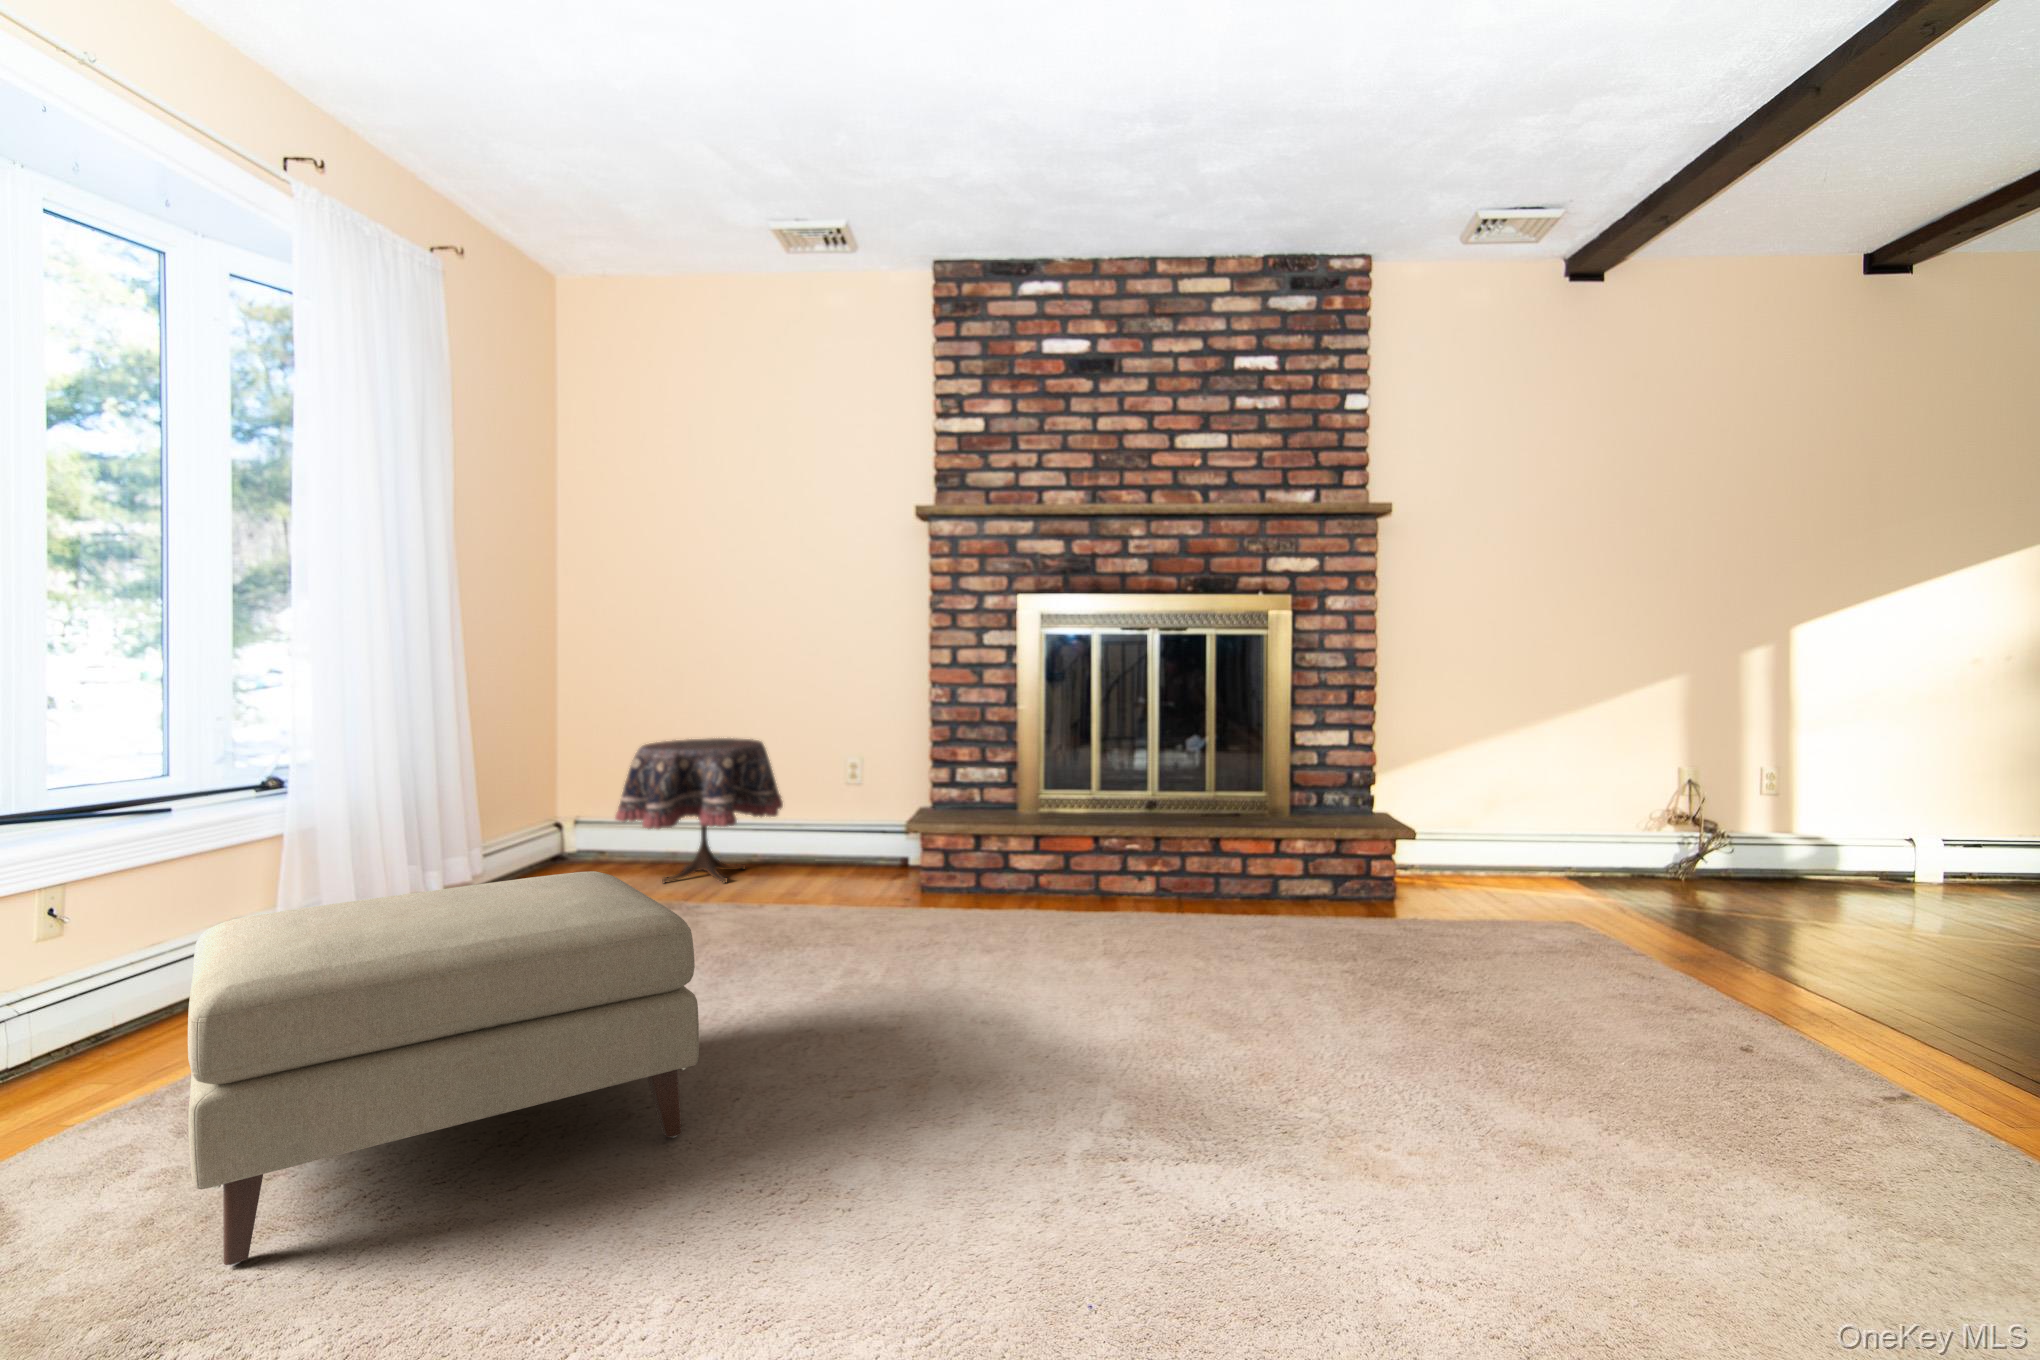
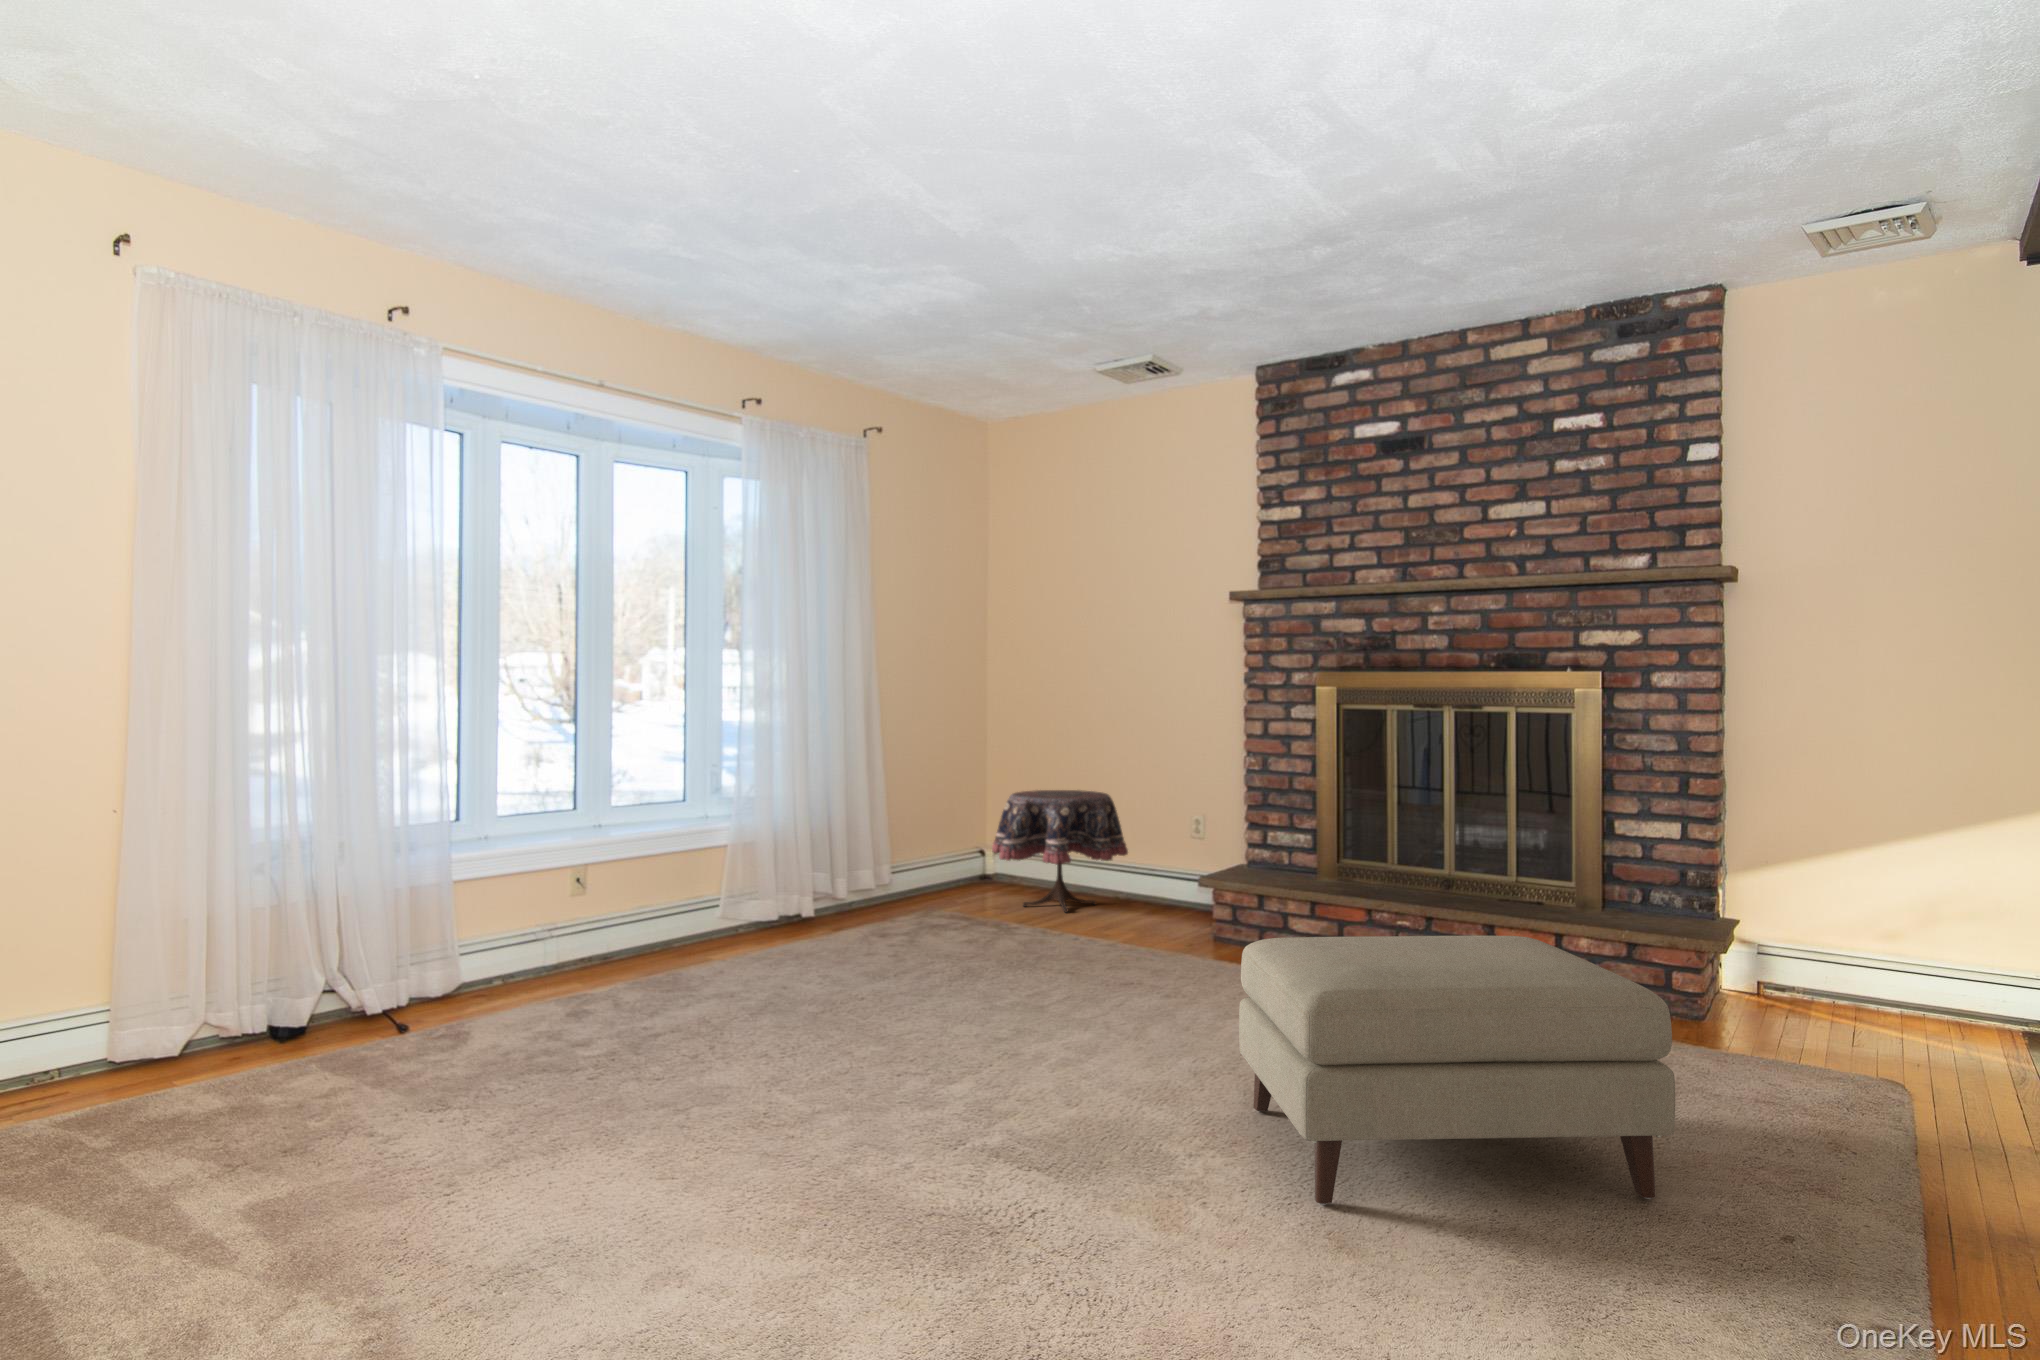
ottoman: present [188,871,699,1265] -> present [1239,936,1675,1205]

